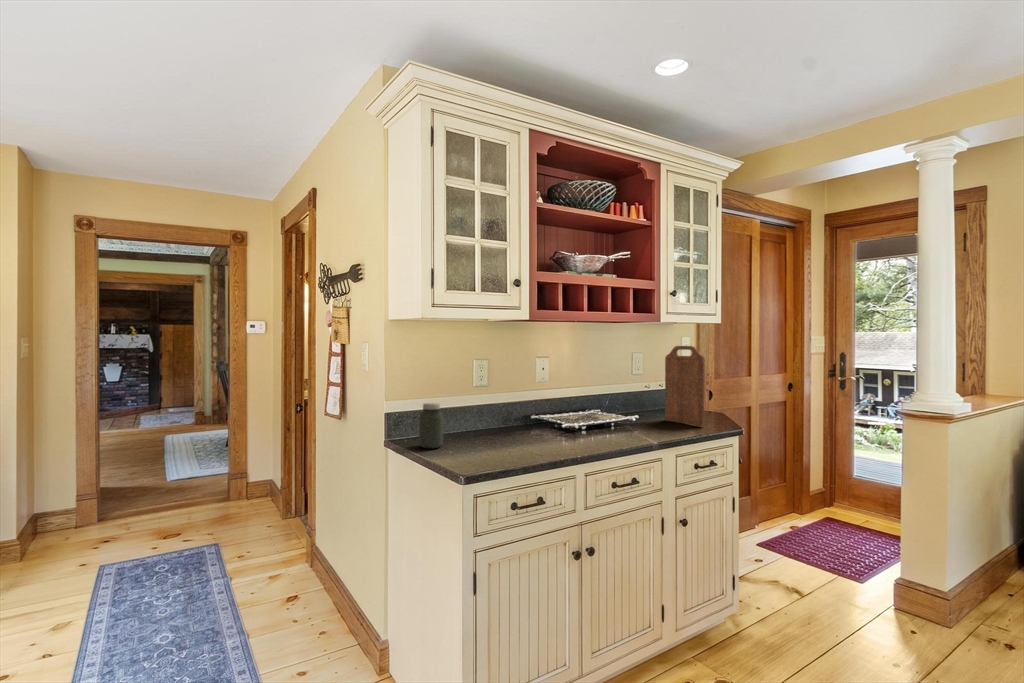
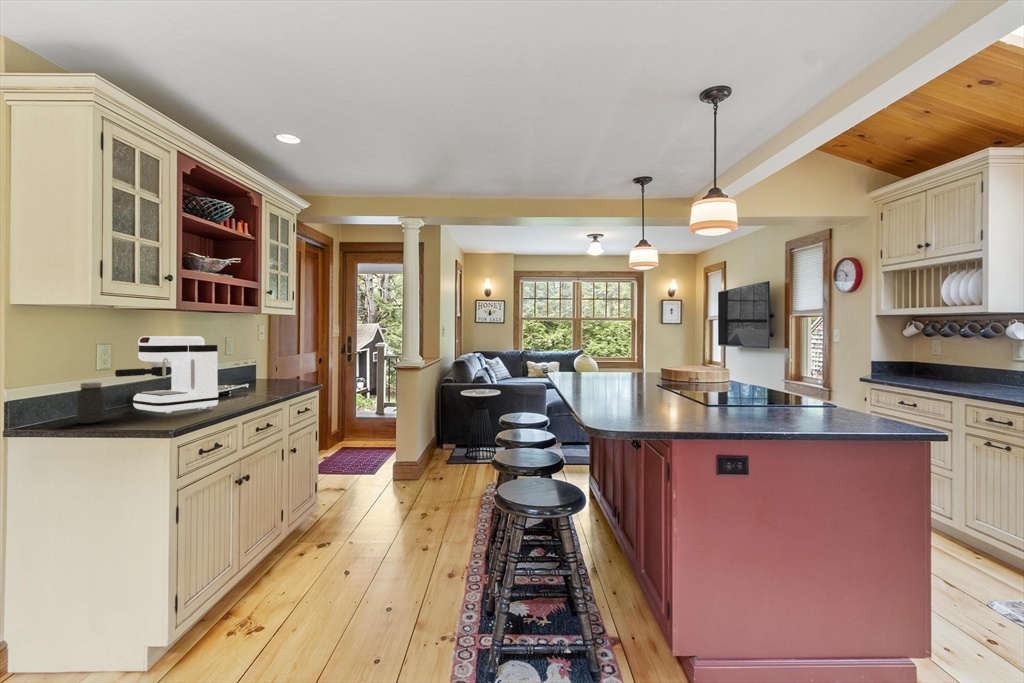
cutting board: present [665,346,705,426] -> none [264,331,297,387]
coffee maker: none [465,353,558,448] -> present [115,336,218,414]

